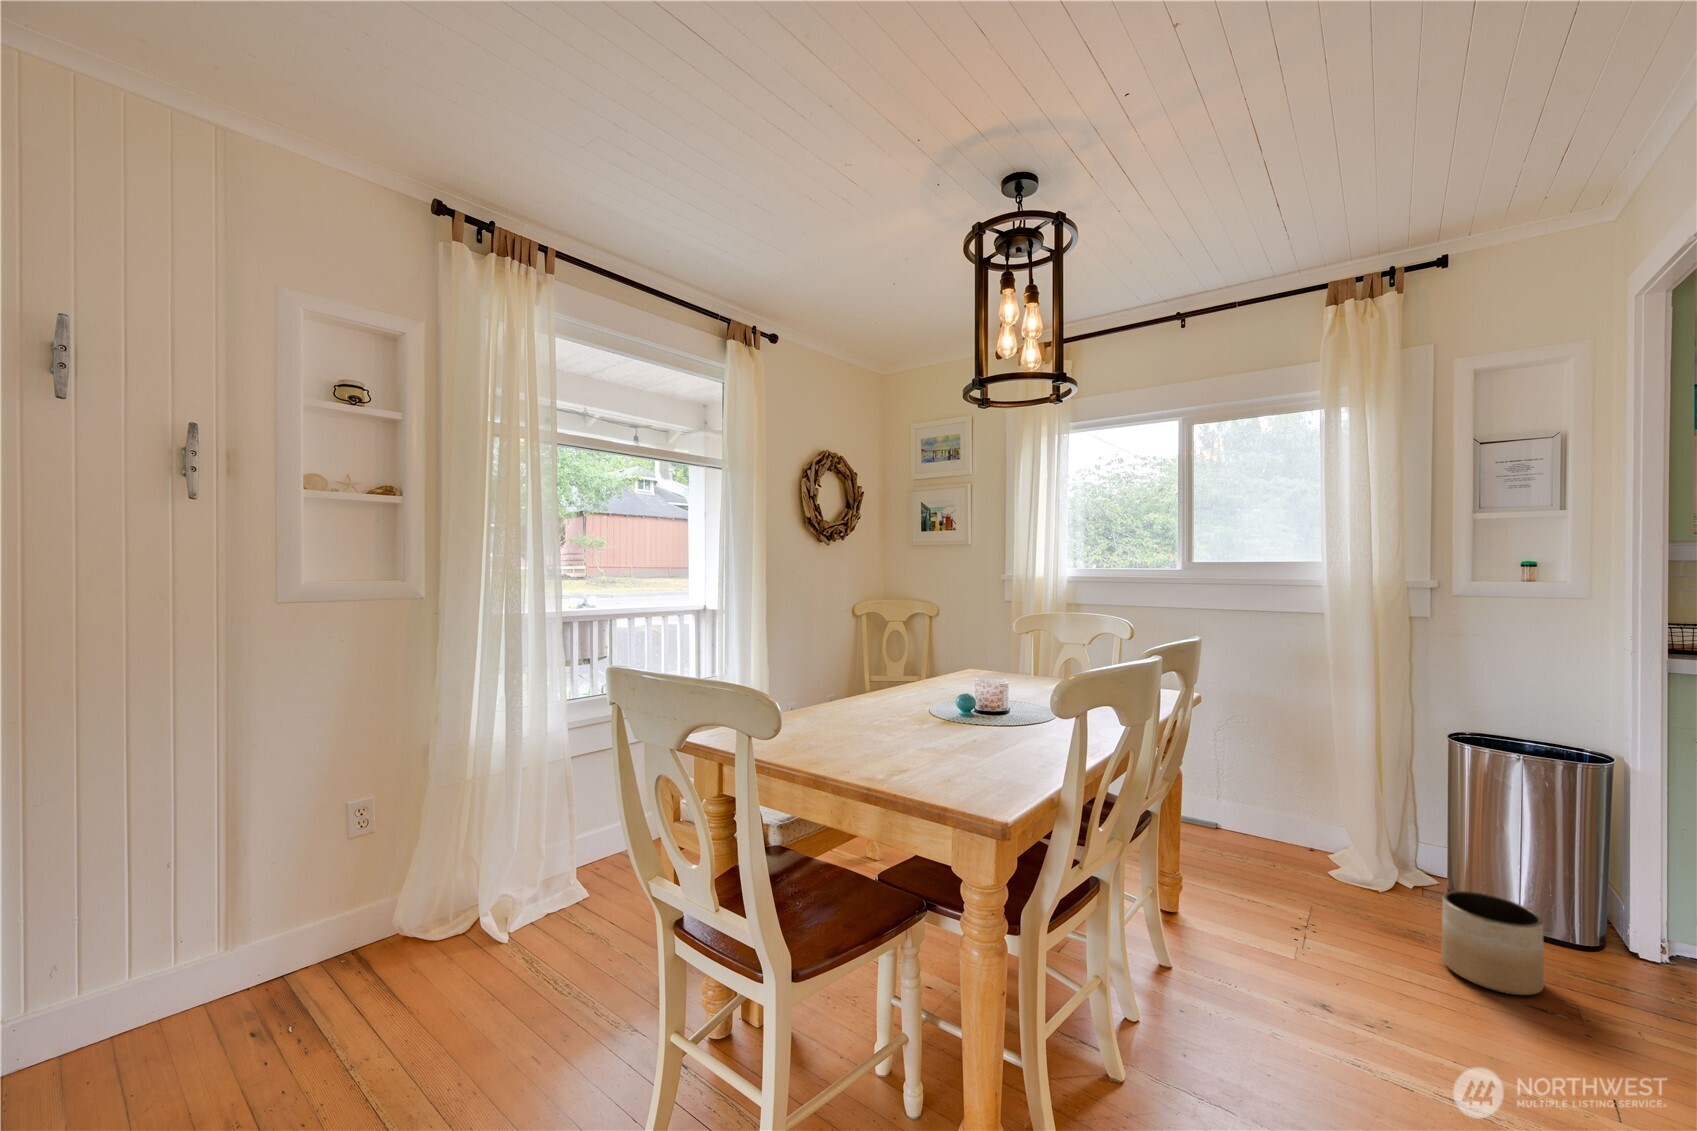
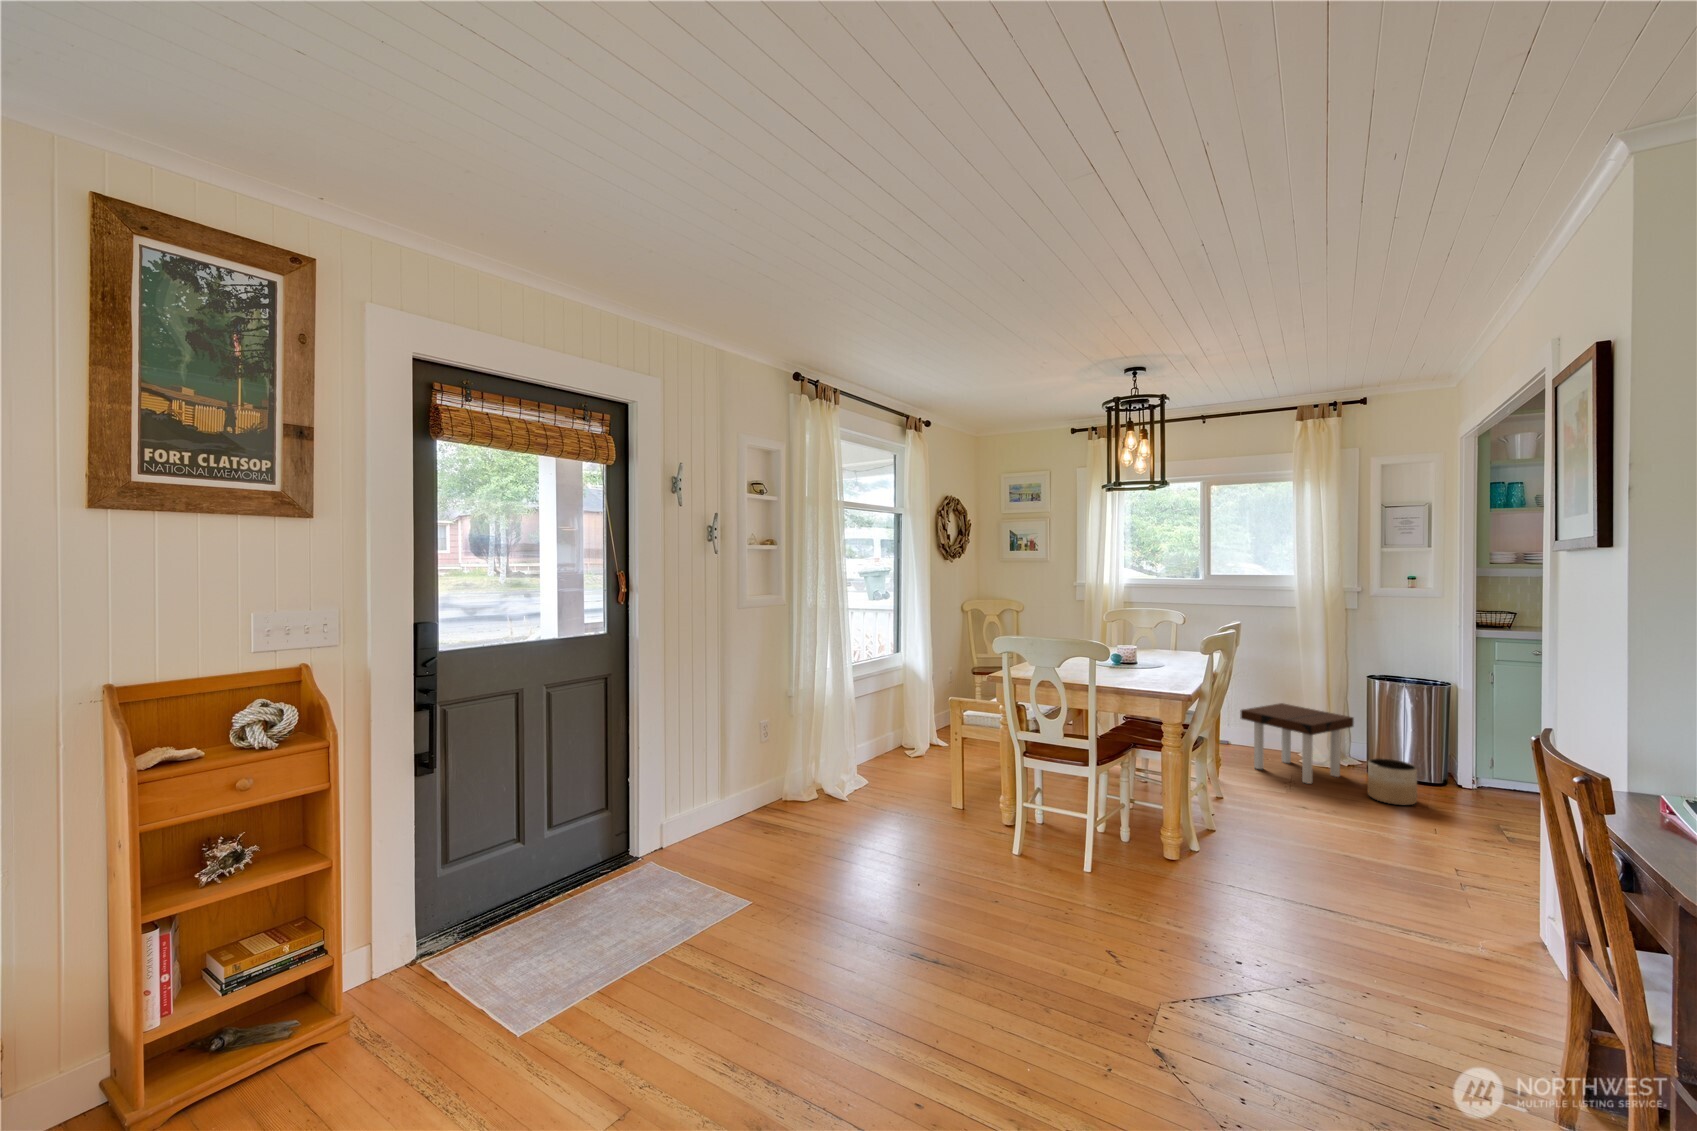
side table: none [1221,770,1420,922] -> present [1240,703,1354,783]

